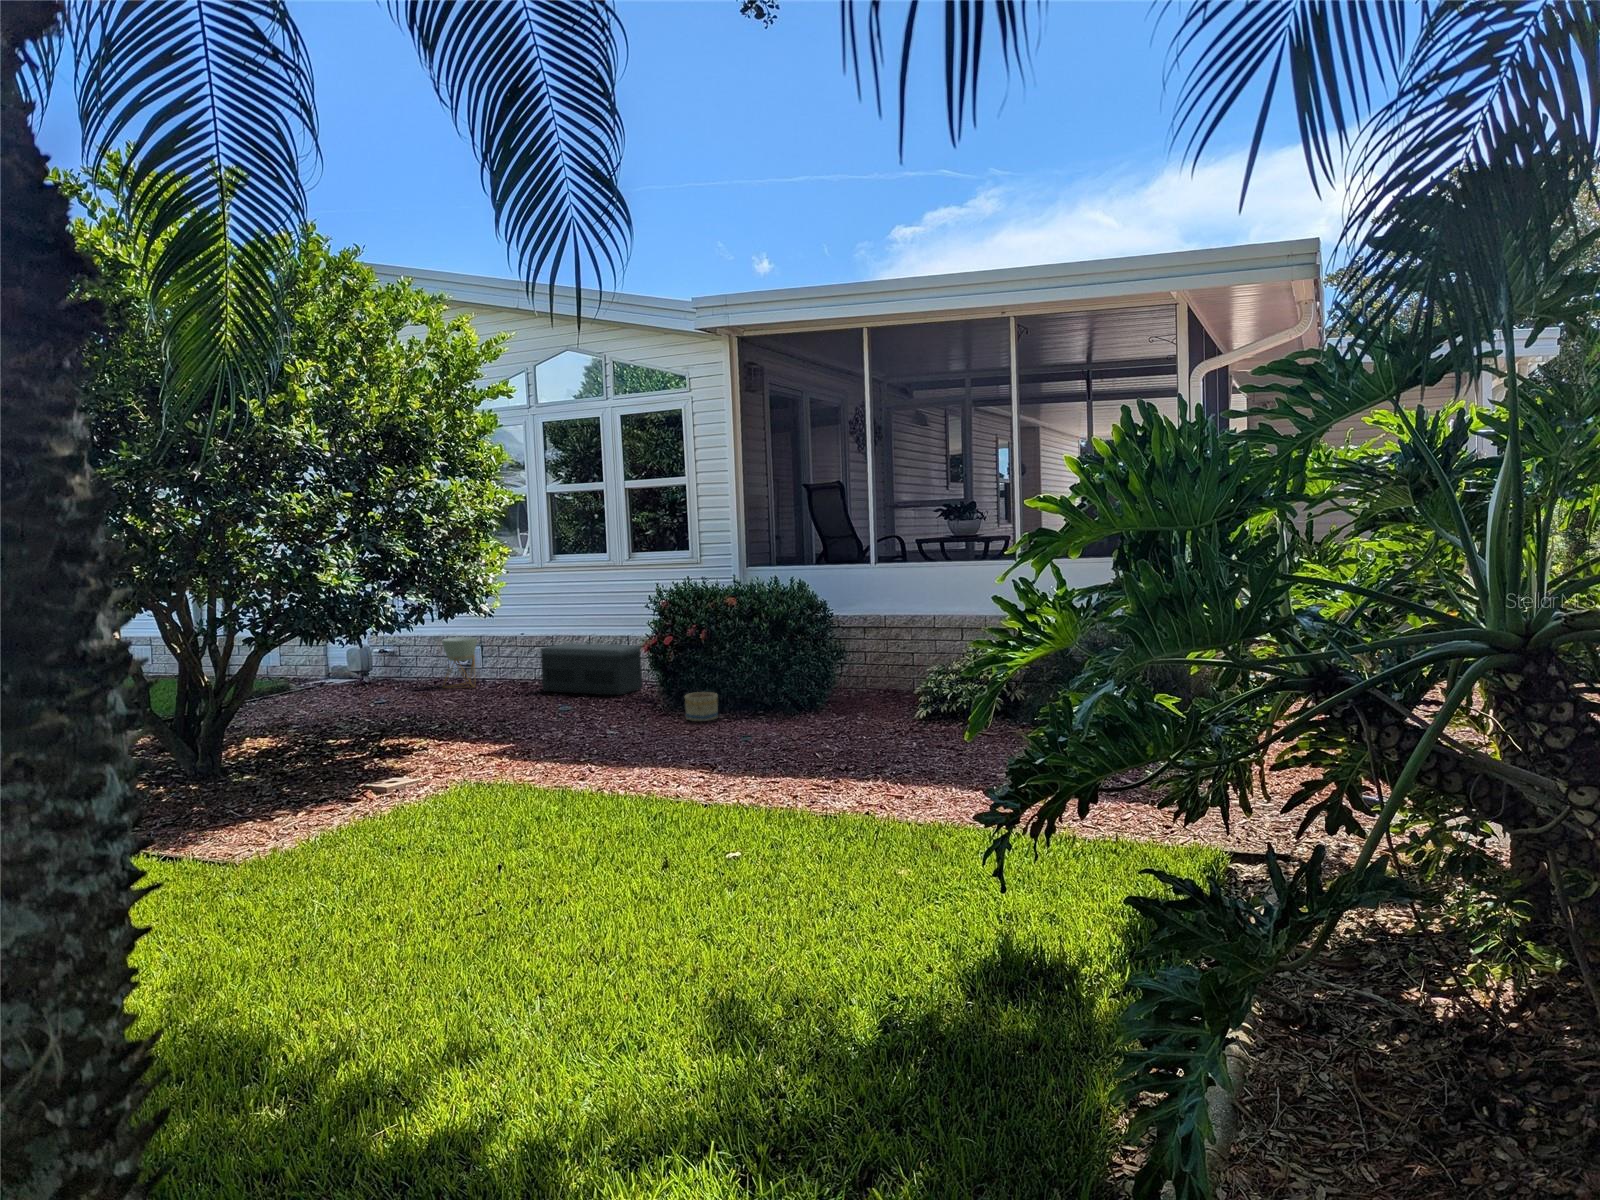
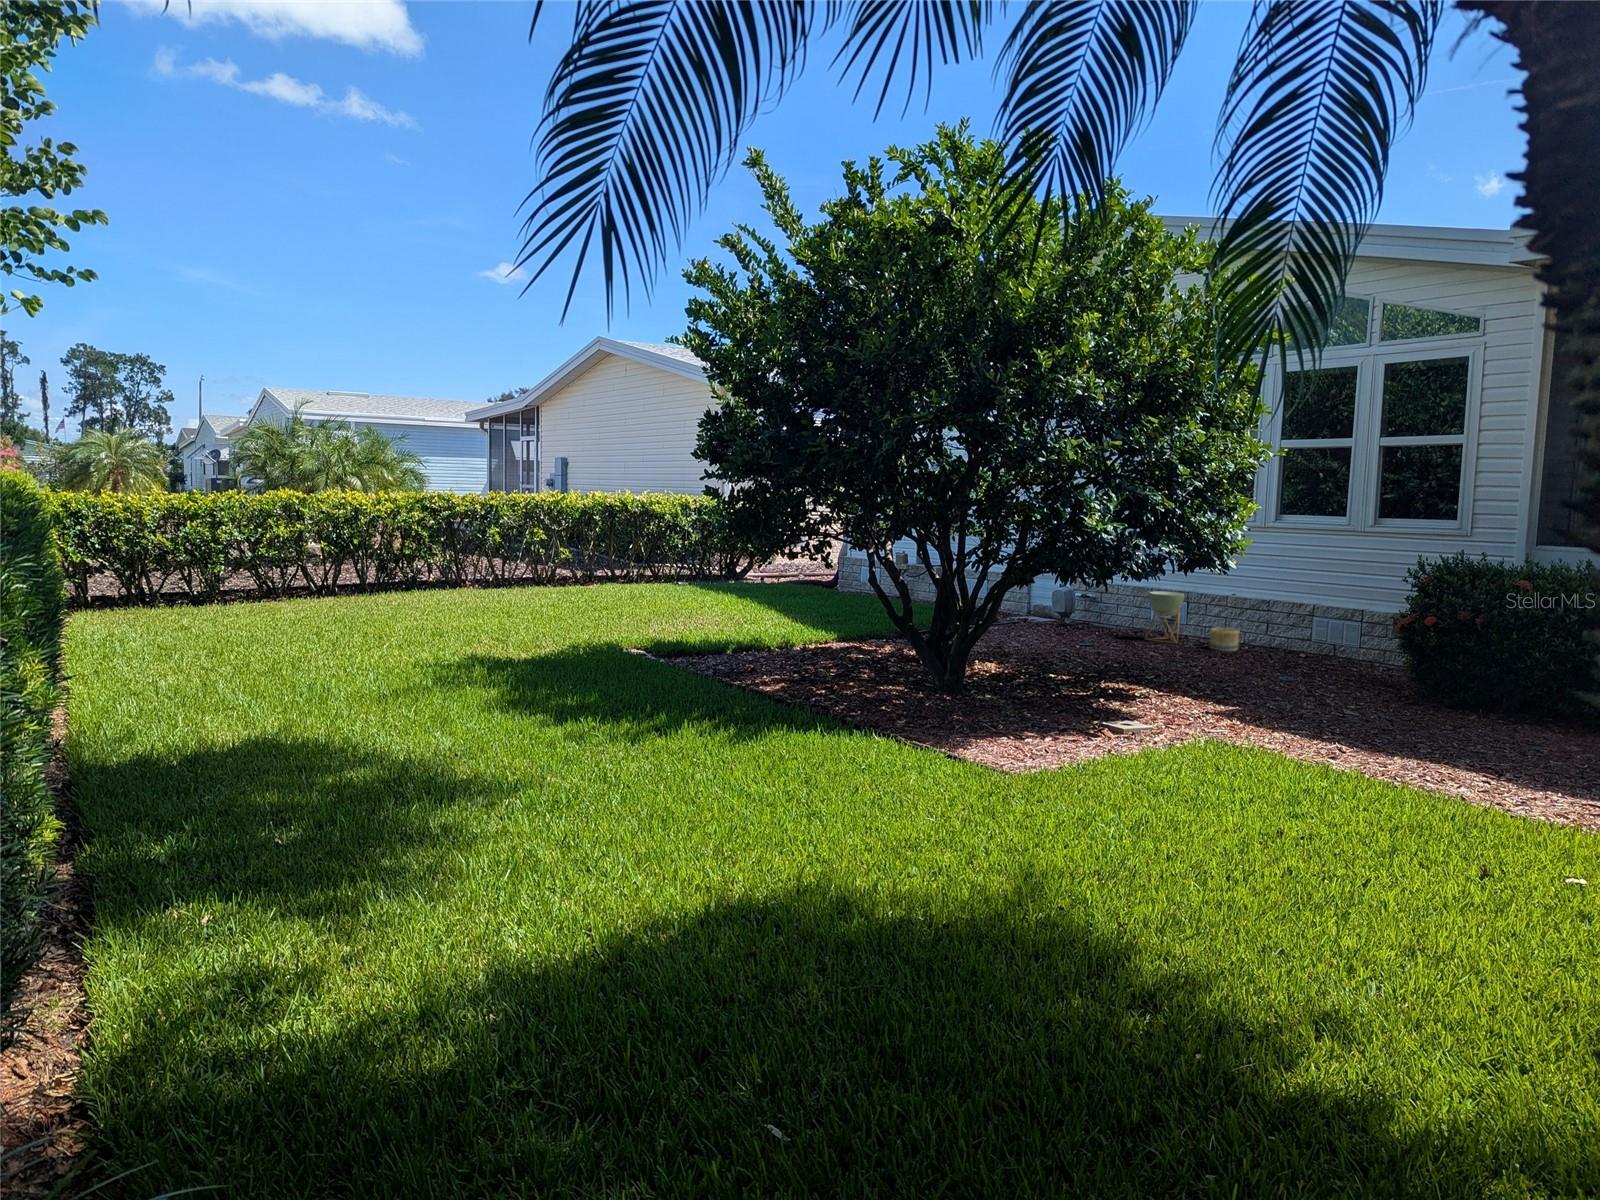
storage bench: present [541,643,642,696] -> none [1253,610,1376,674]
basket: present [685,692,718,721] -> present [1210,628,1239,651]

